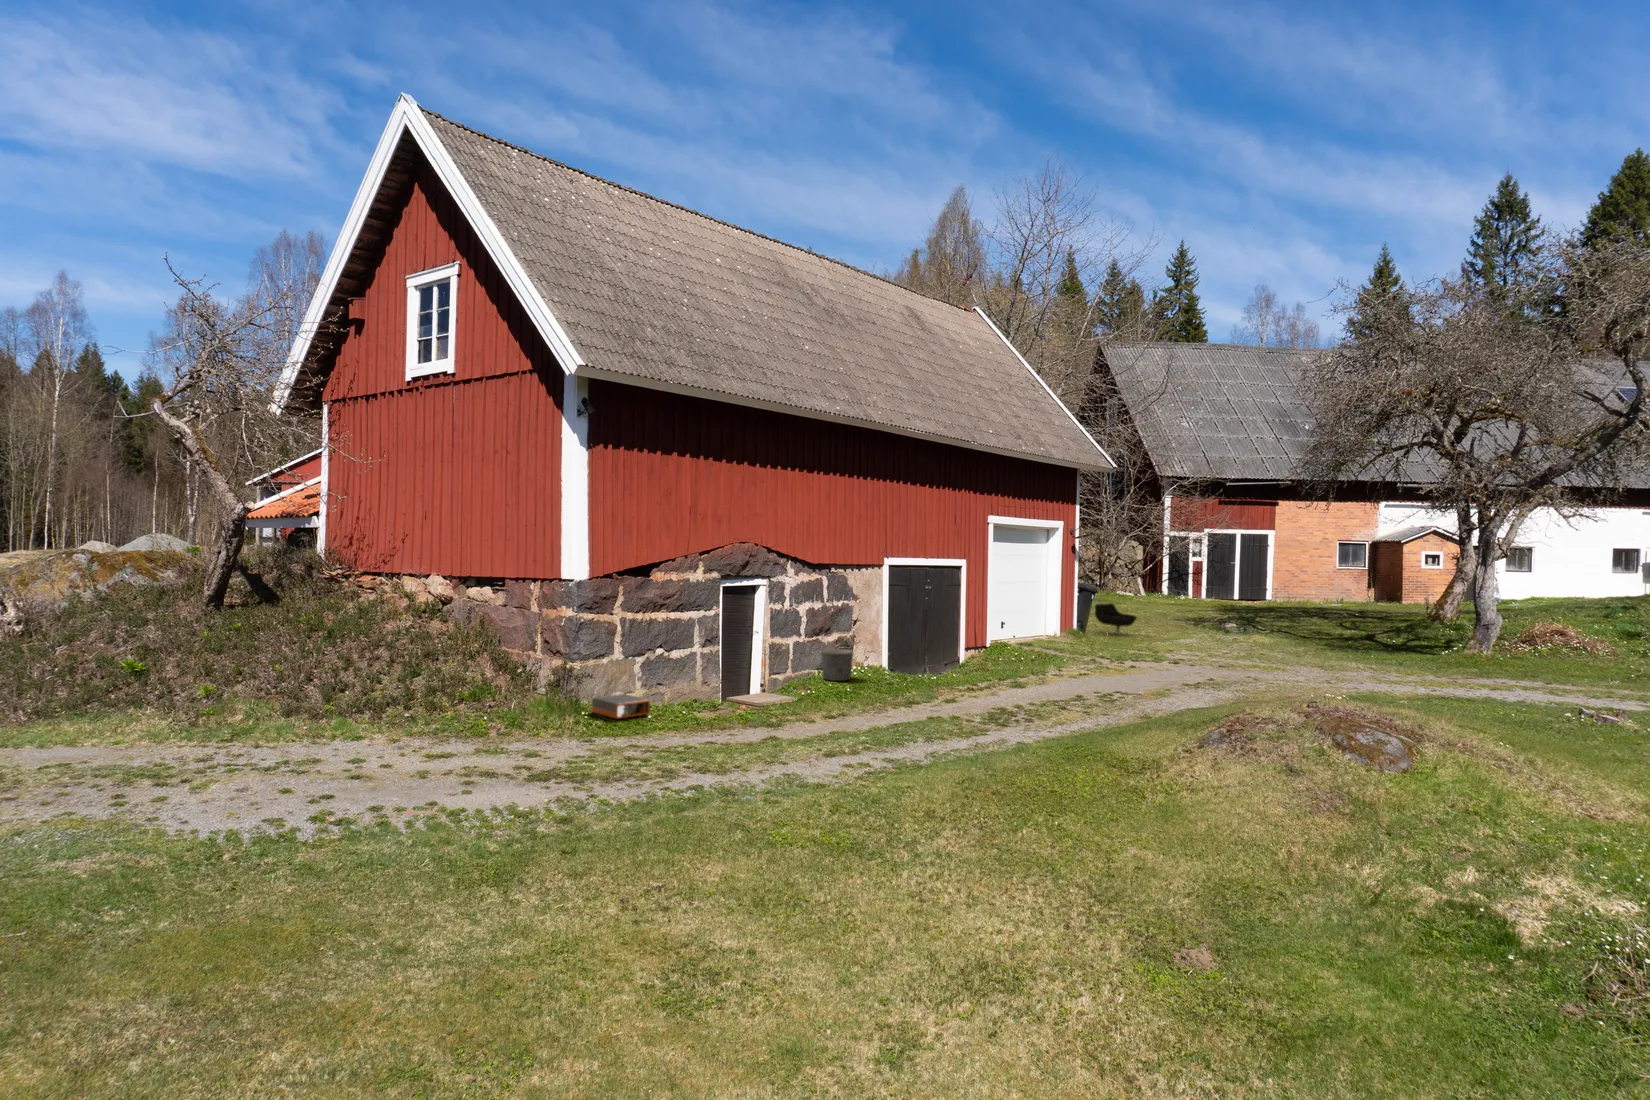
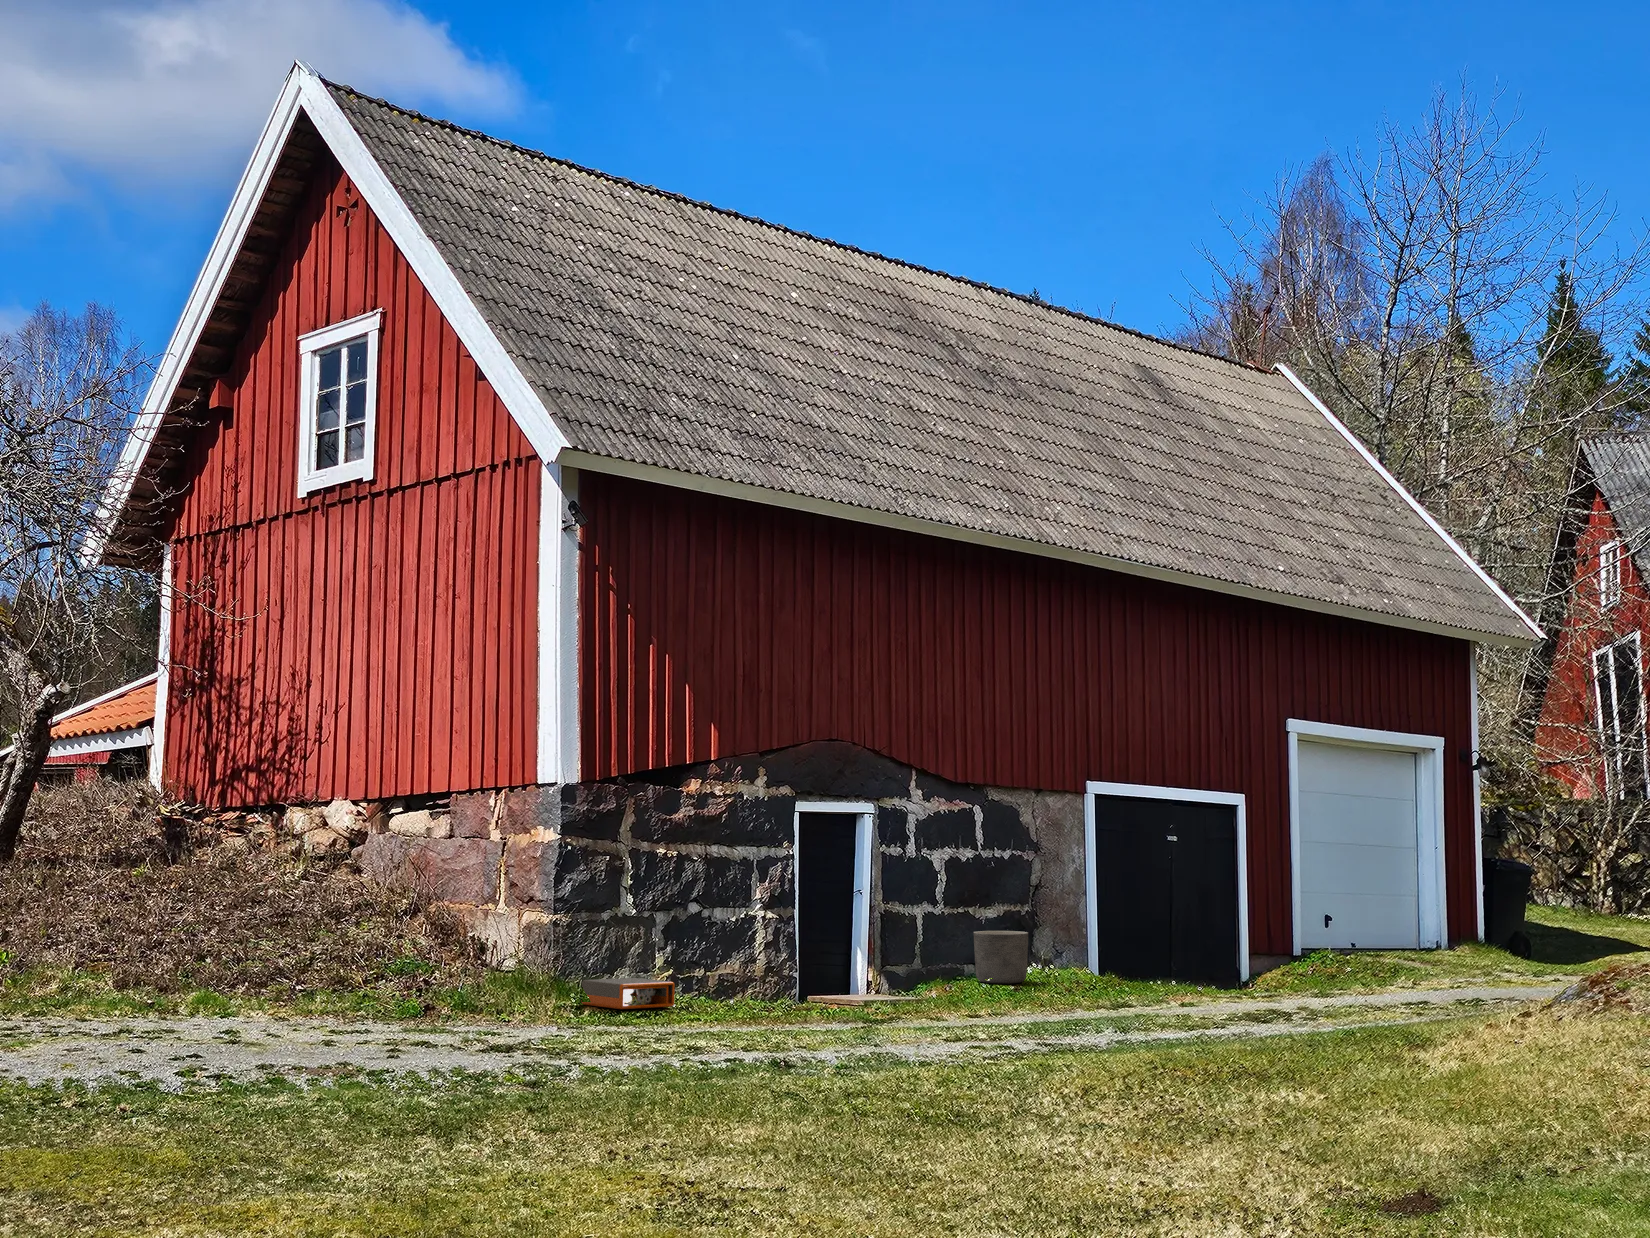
lounge chair: present [1095,603,1137,634] -> none [1519,889,1600,948]

